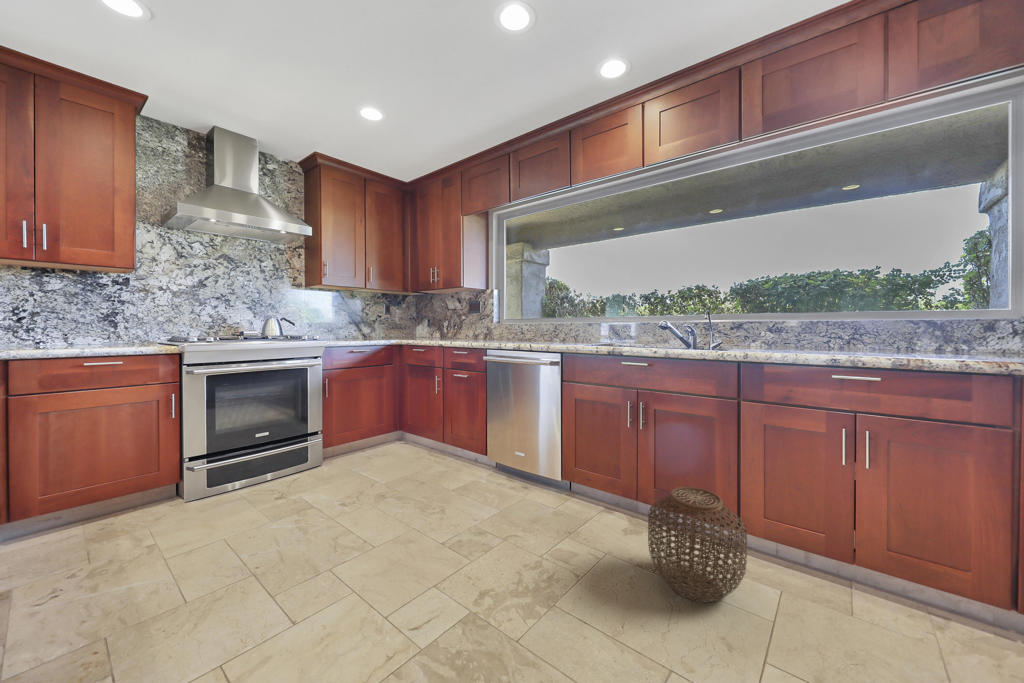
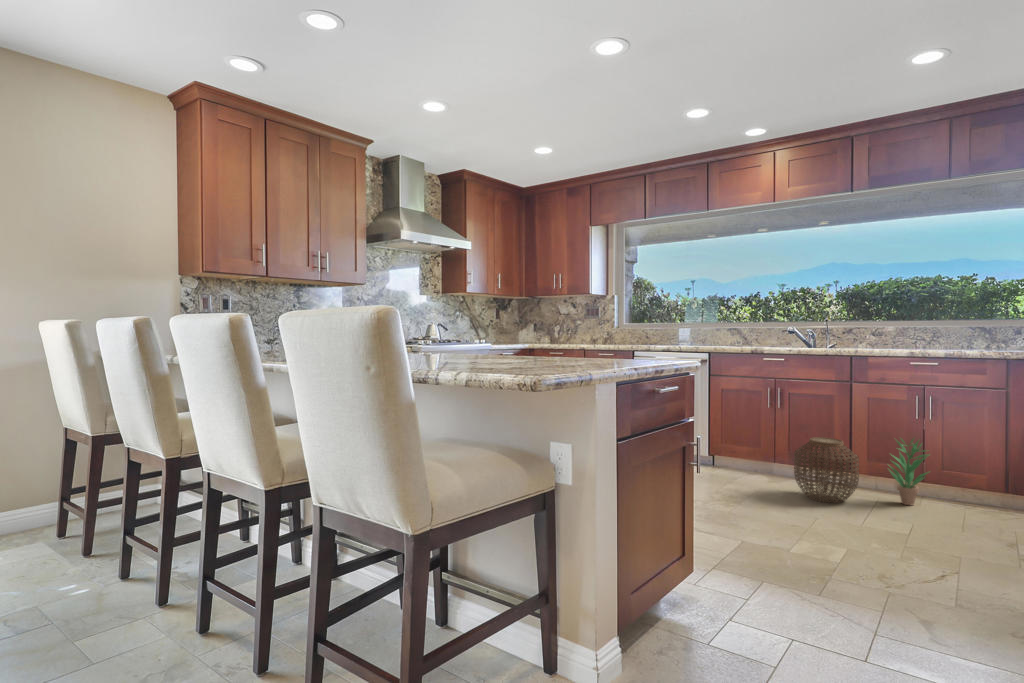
potted plant: none [791,498,872,613] -> present [889,439,929,505]

